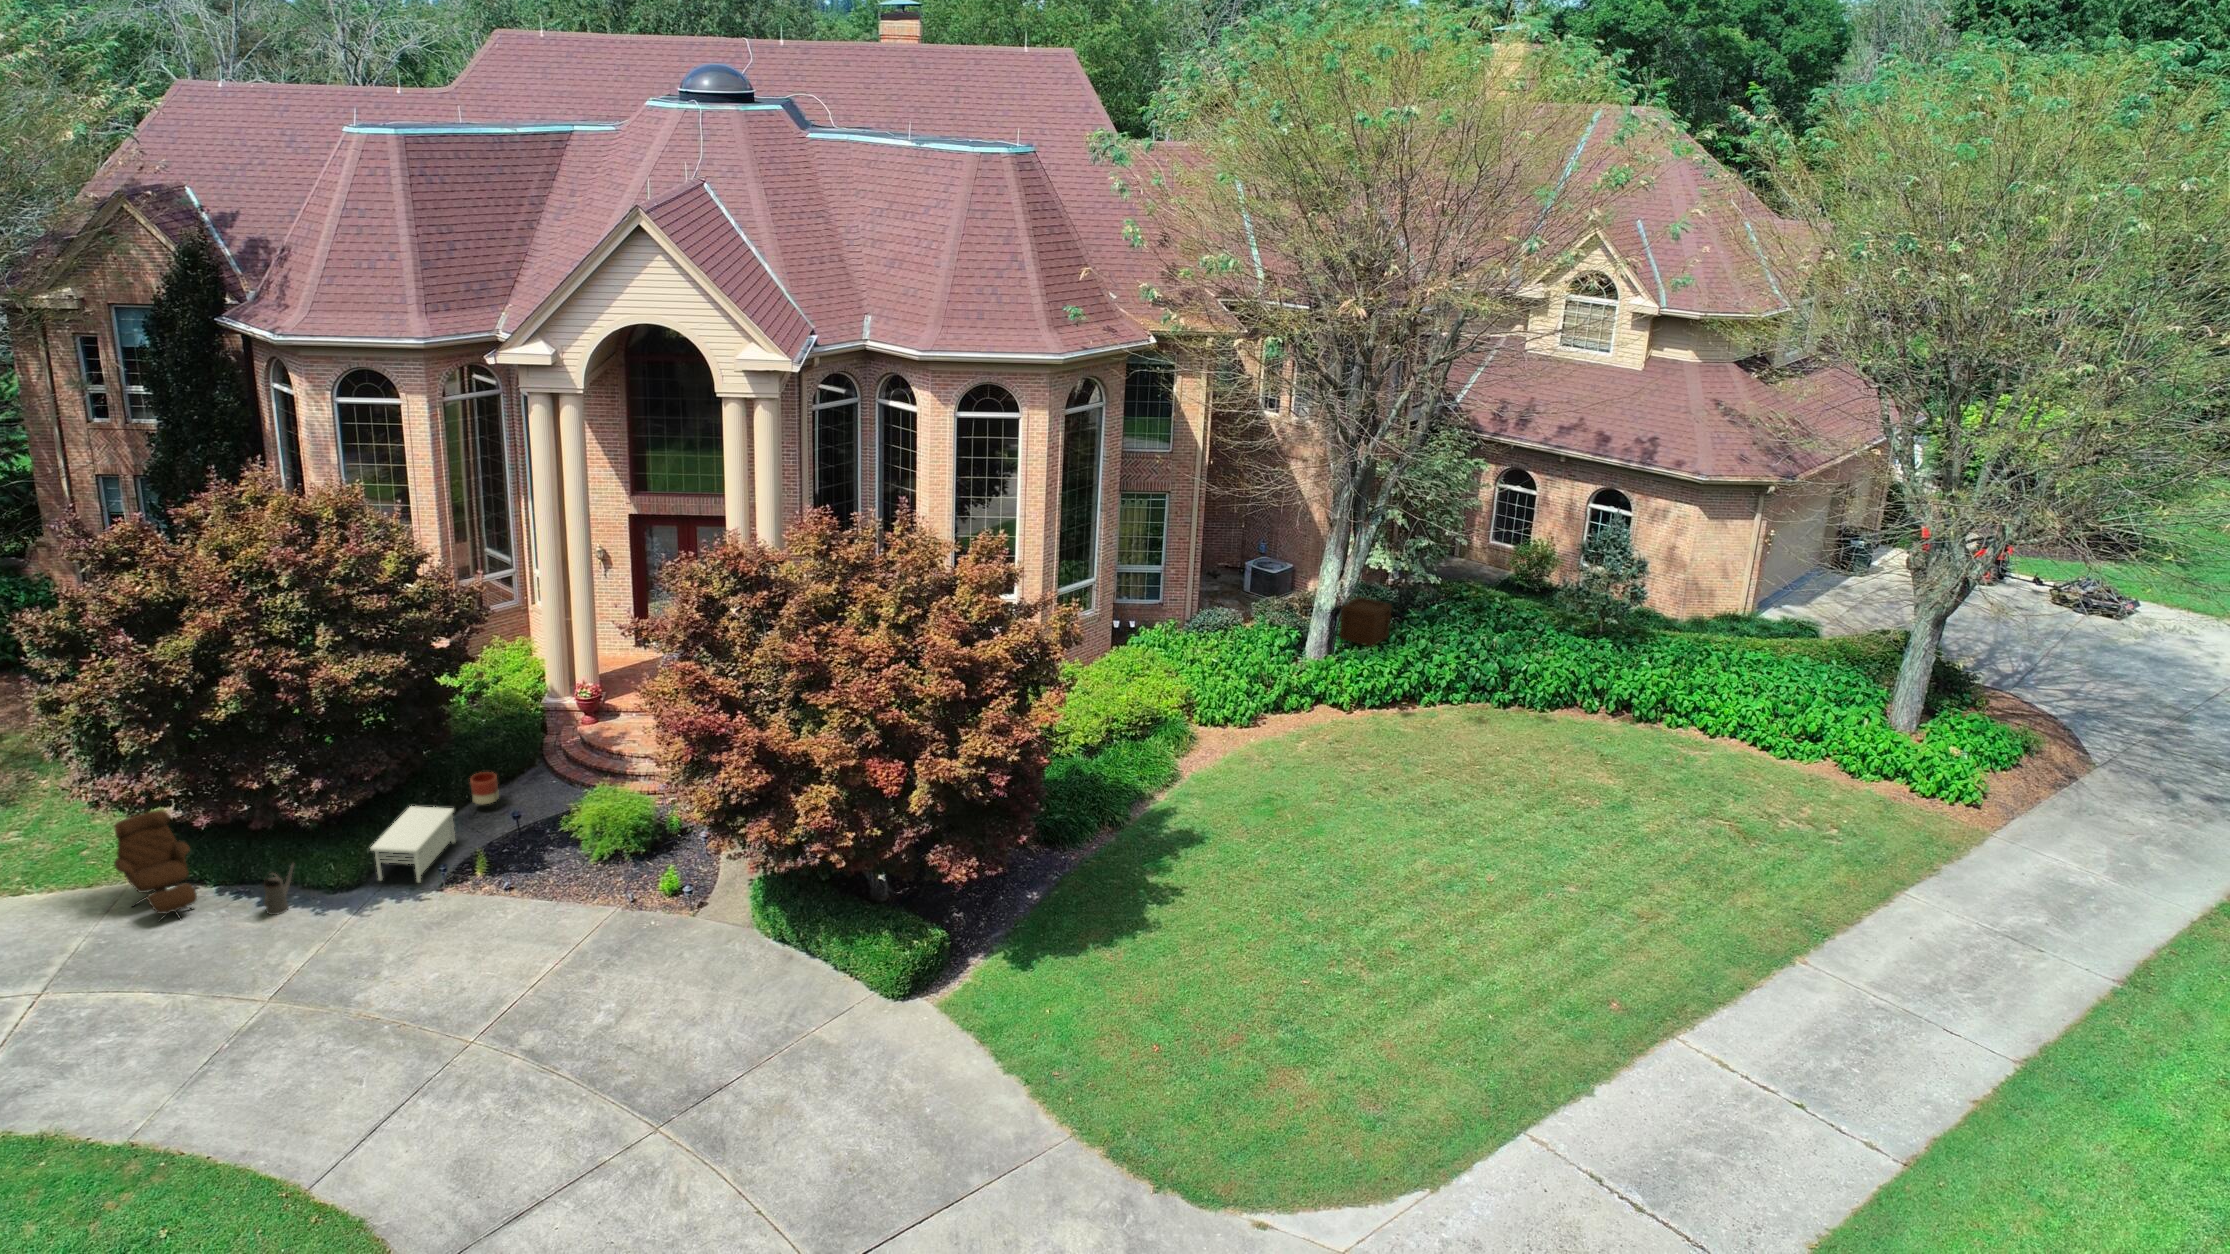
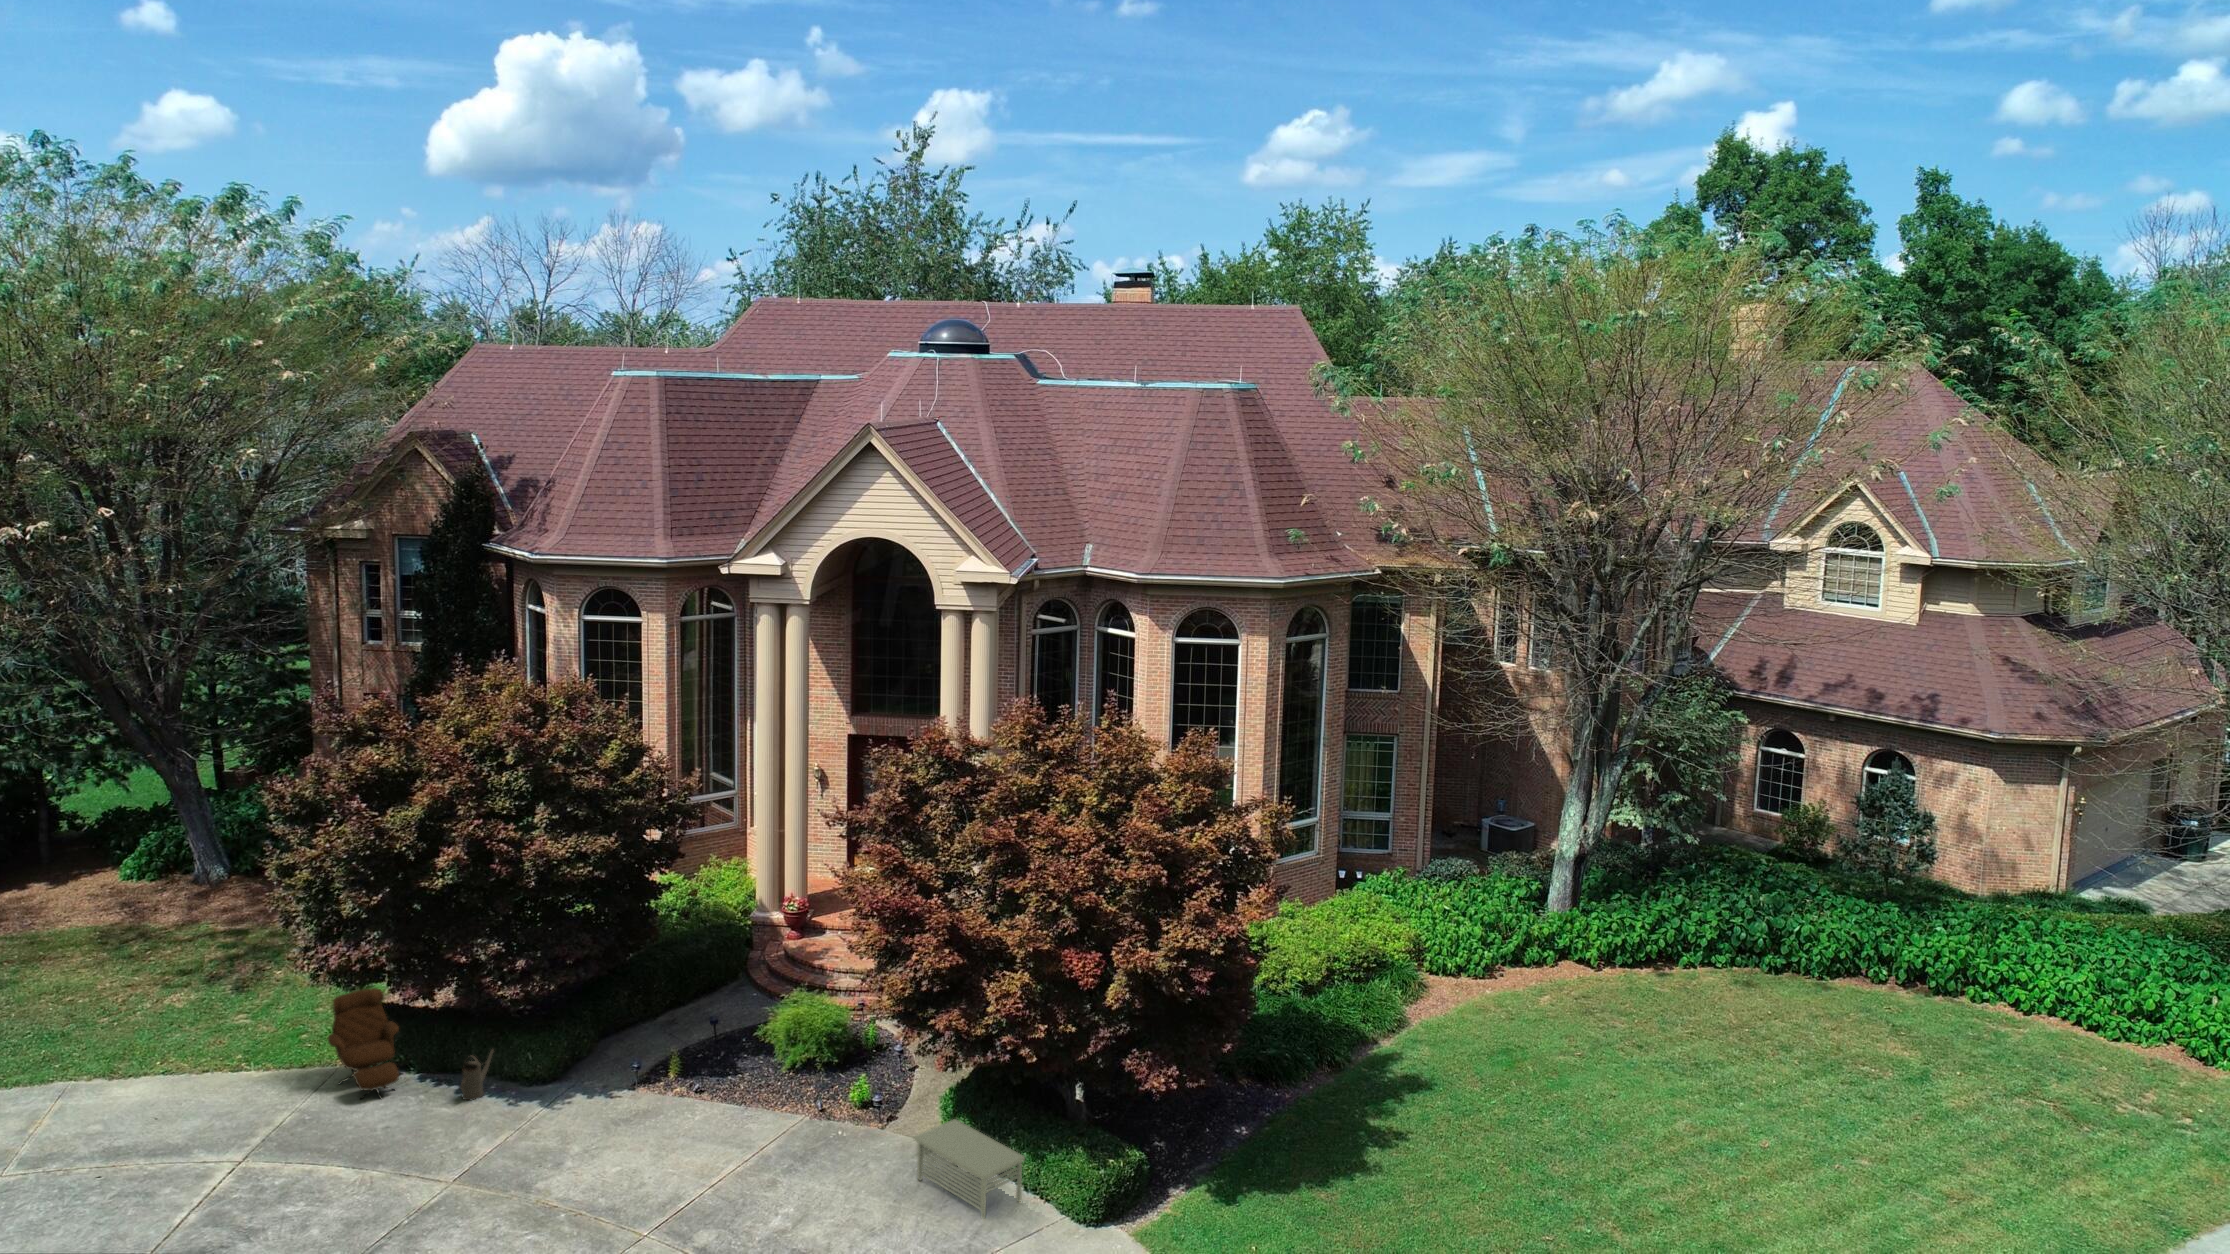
wooden crate: present [1339,597,1392,647] -> none [1581,845,1639,900]
planter: present [470,772,499,804] -> none [671,977,697,1018]
storage bench: present [370,806,455,883] -> present [914,1119,1025,1219]

